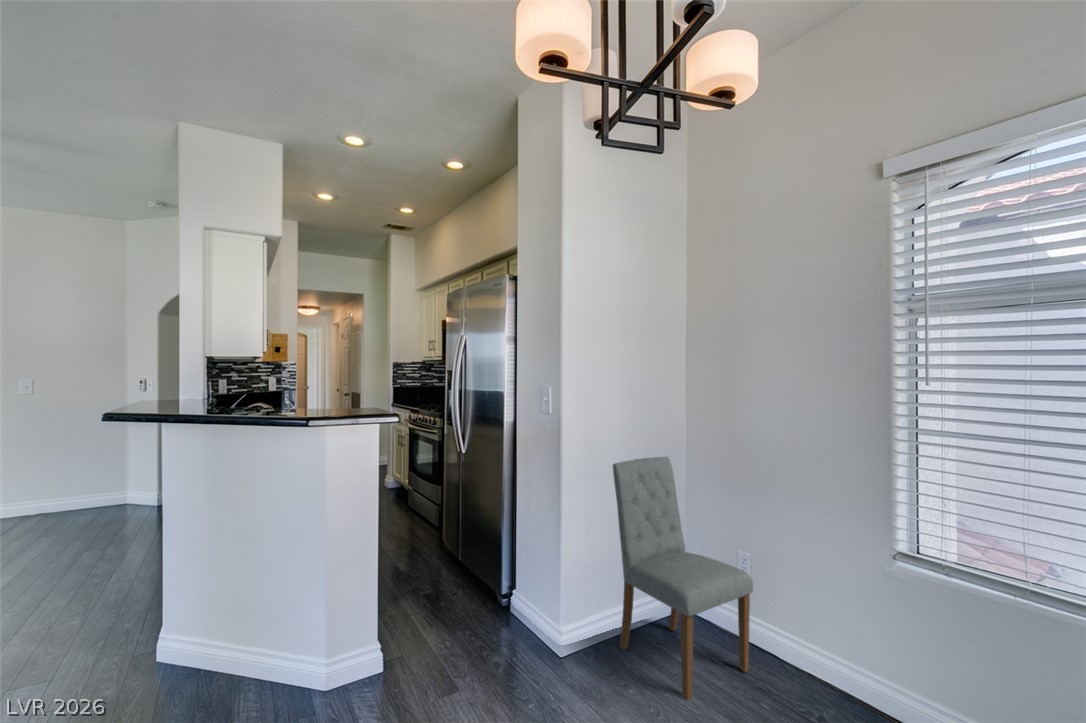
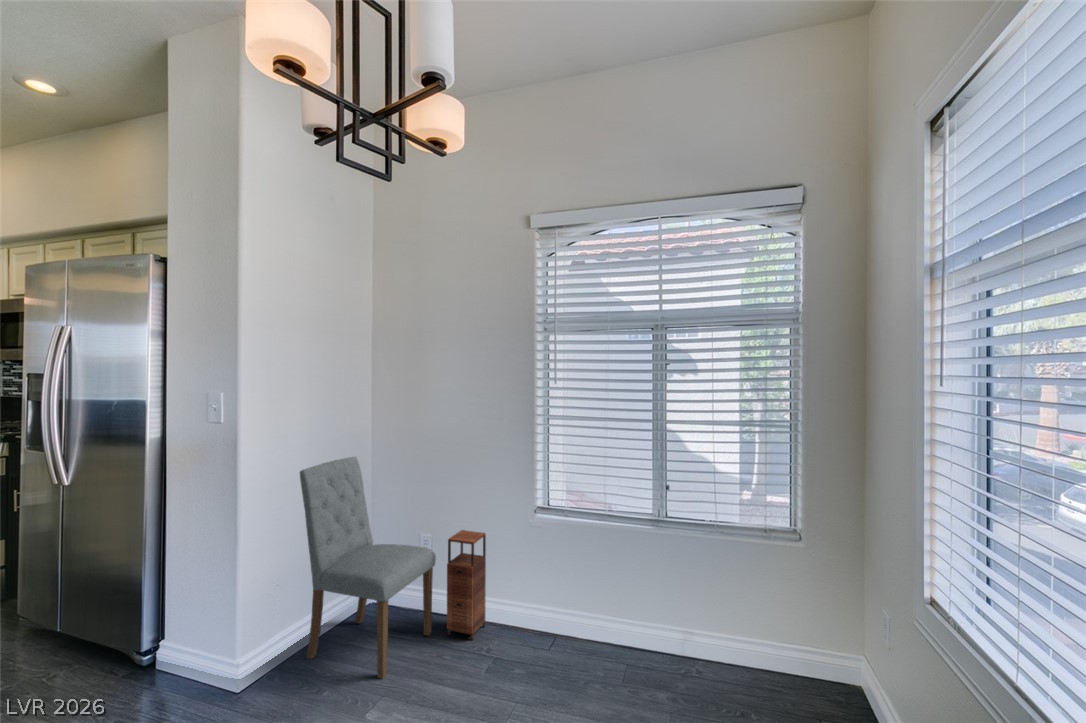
storage cabinet: none [767,560,821,700] -> present [447,530,486,640]

